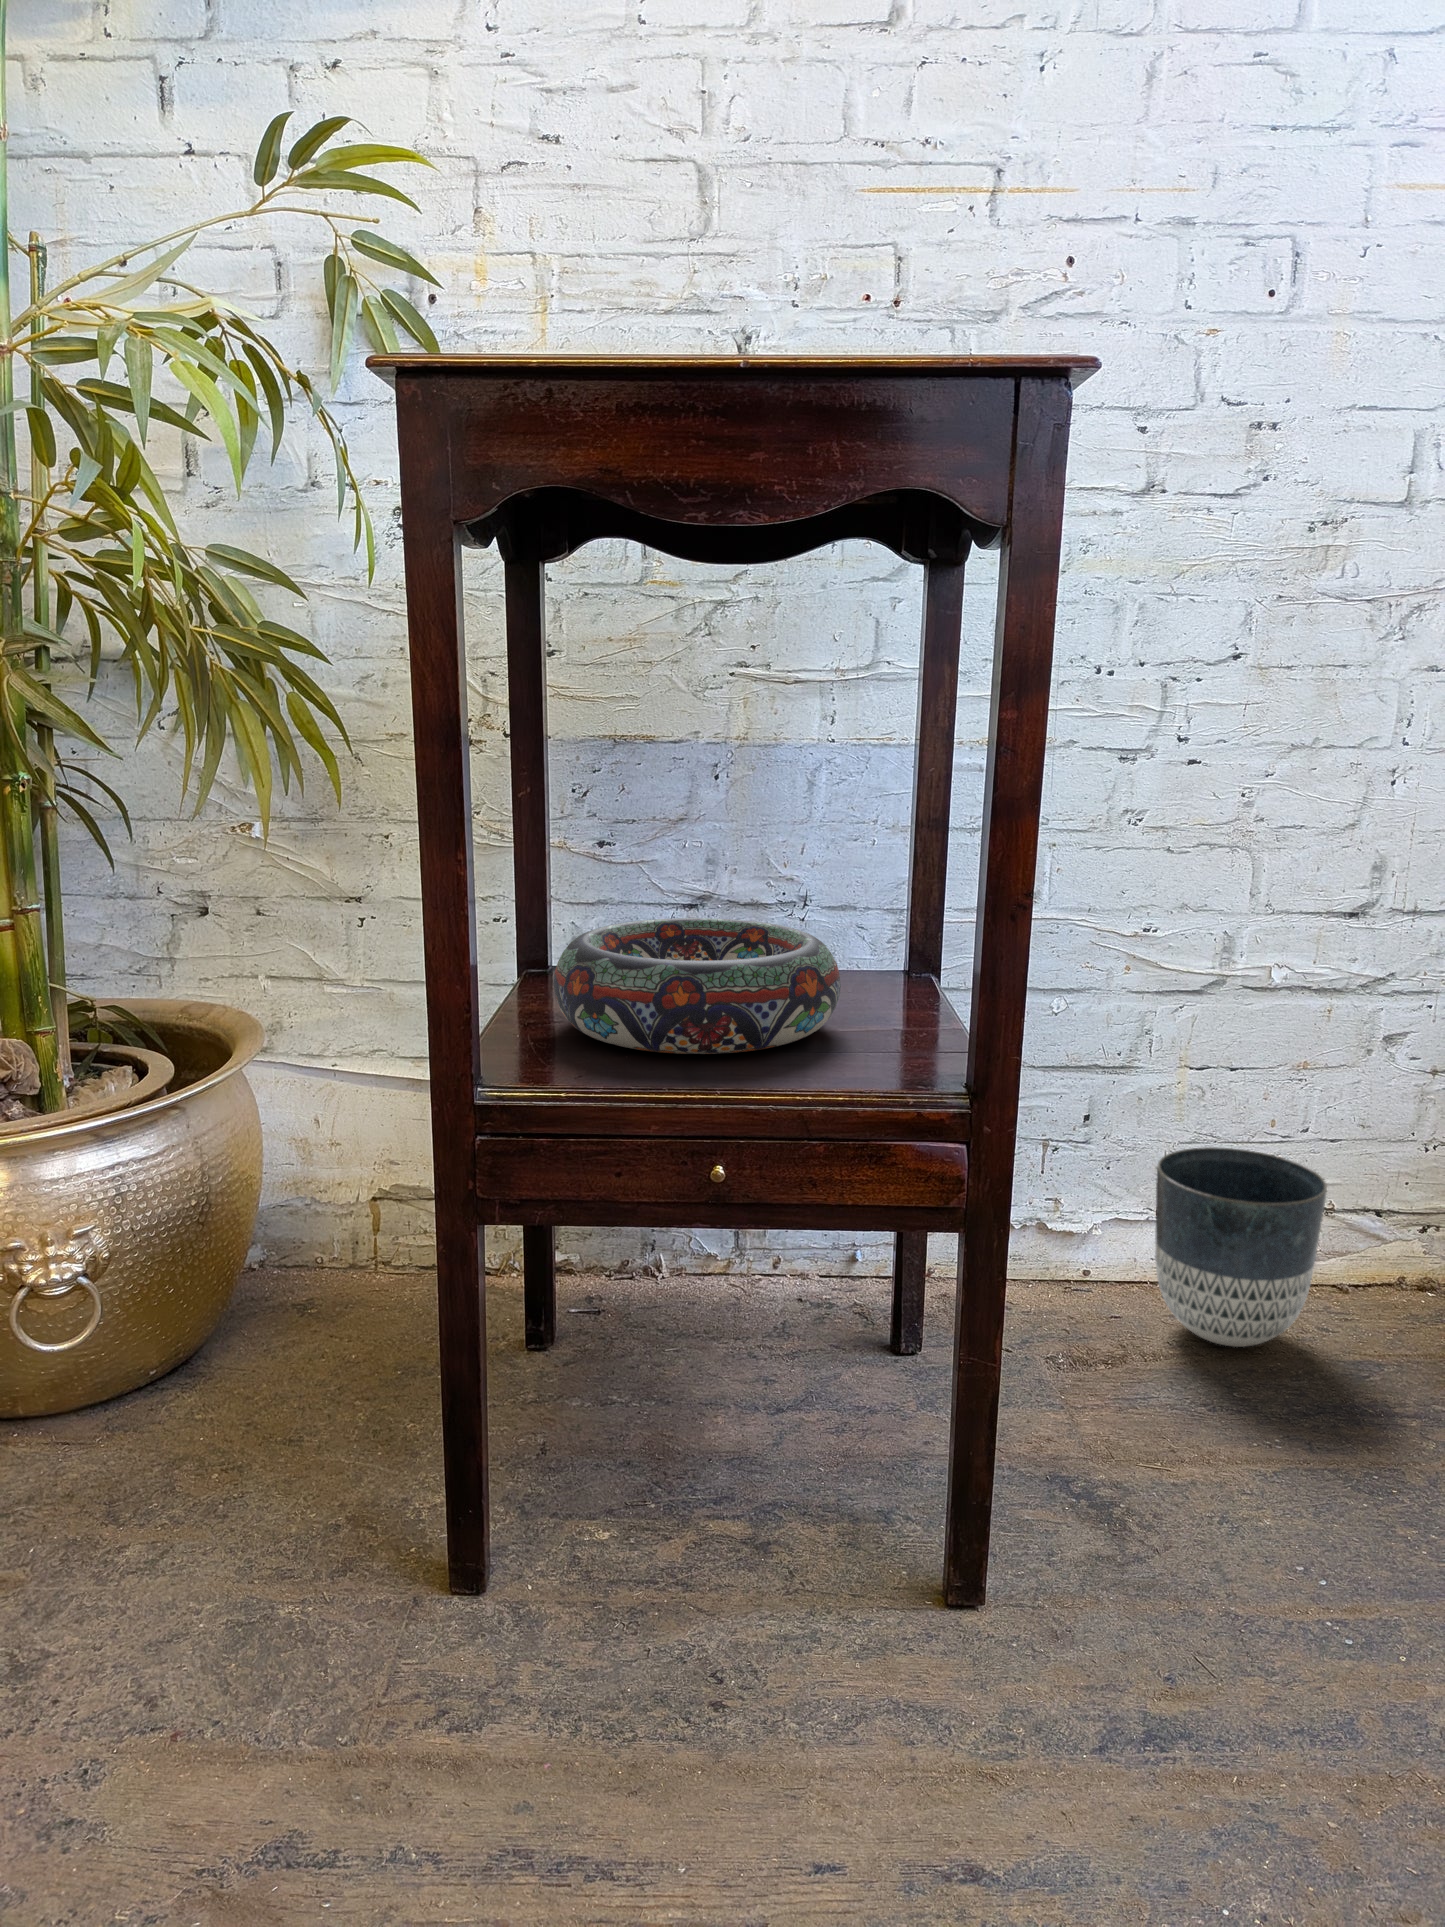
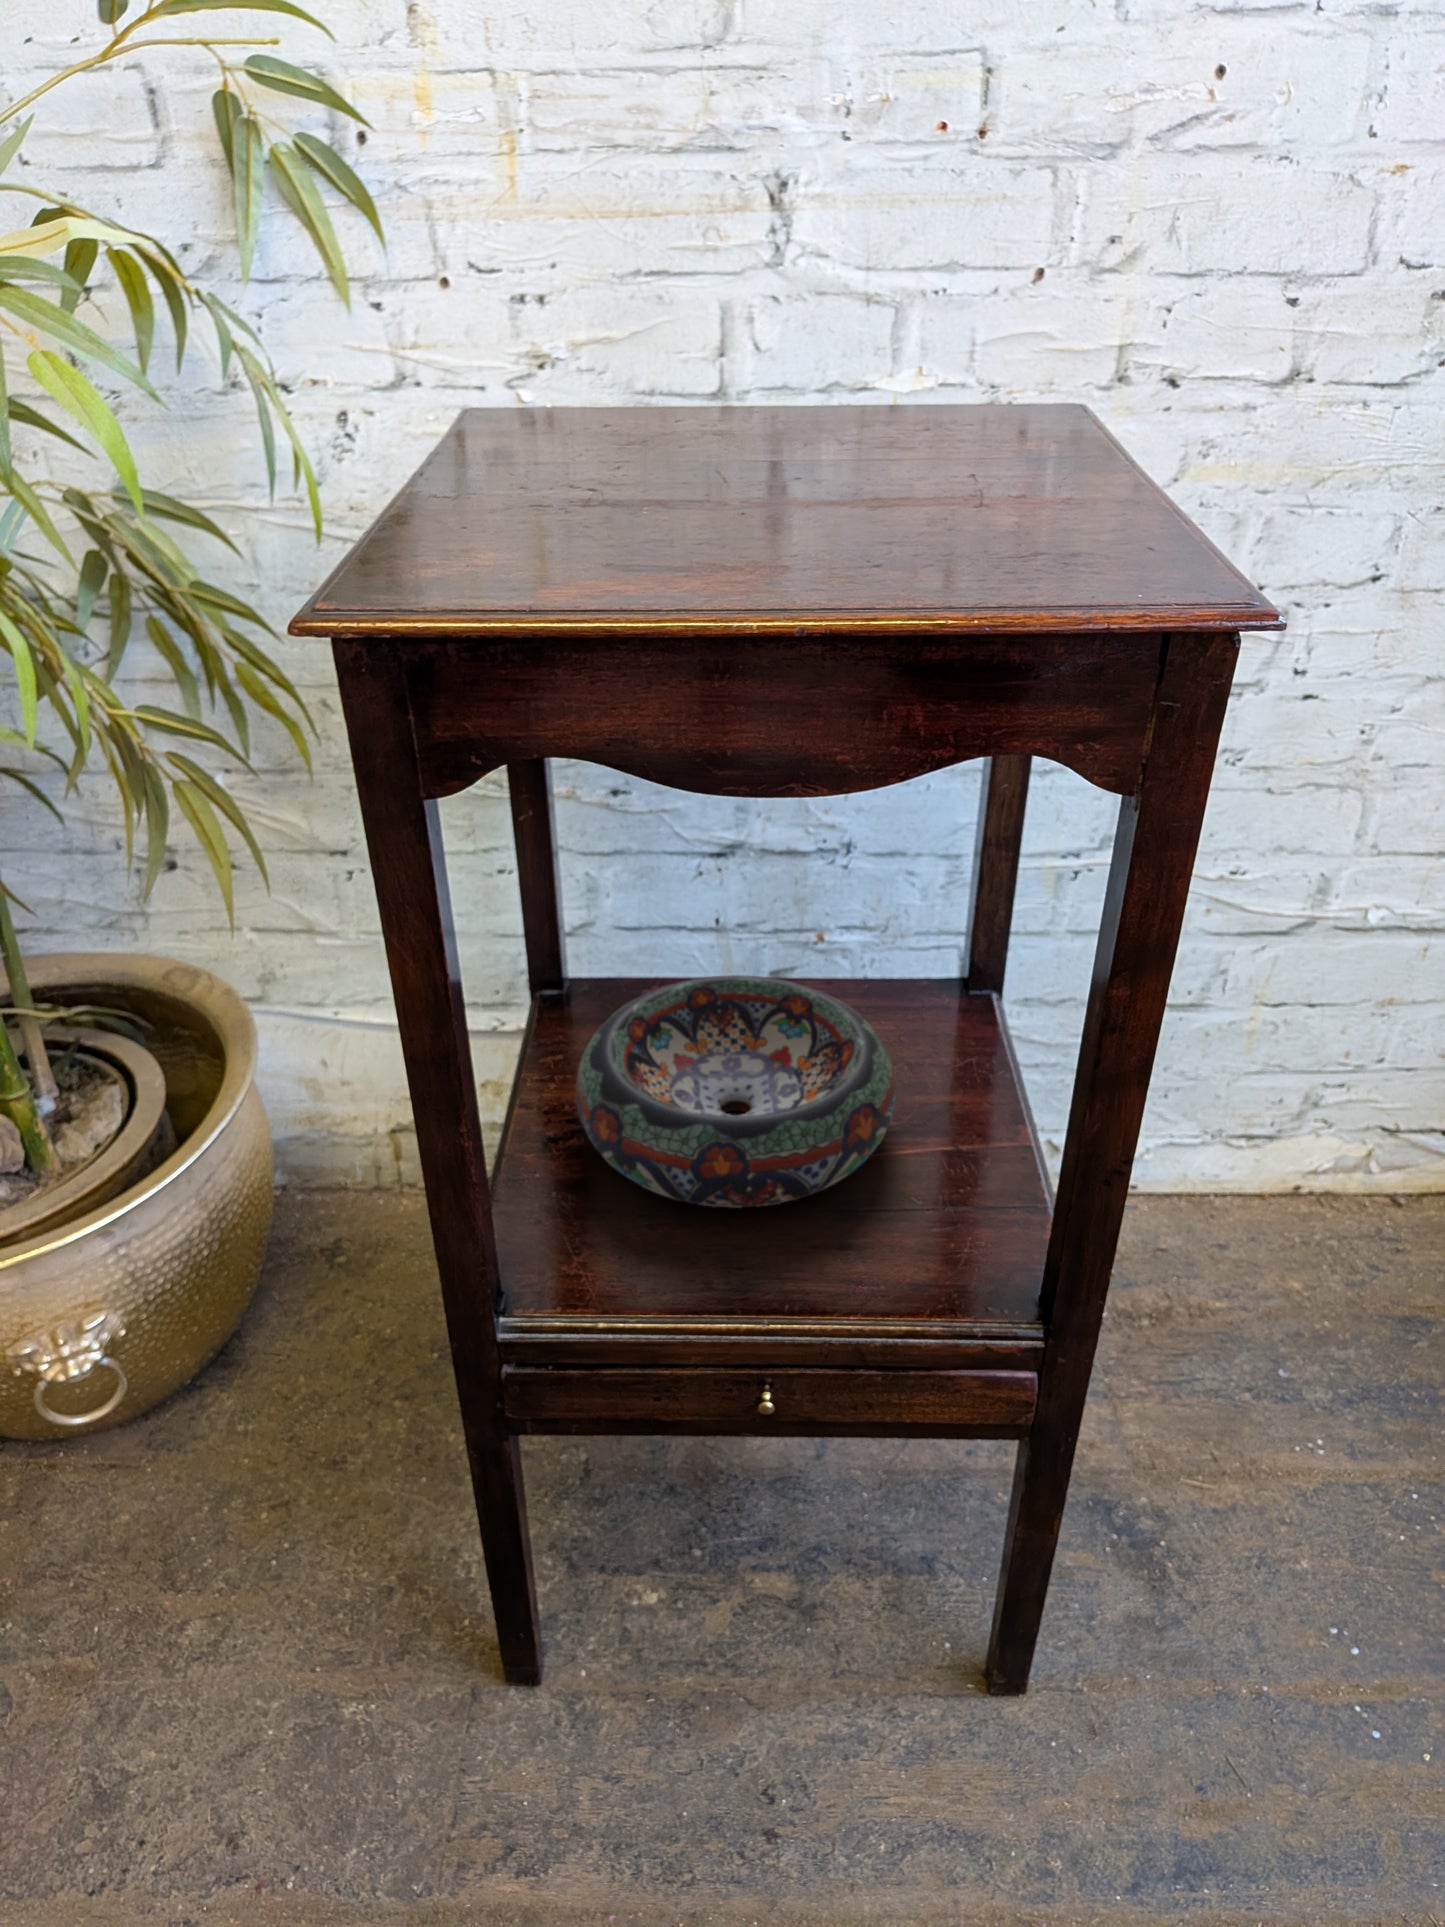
planter: present [1155,1147,1327,1347] -> none [1208,1107,1399,1317]

